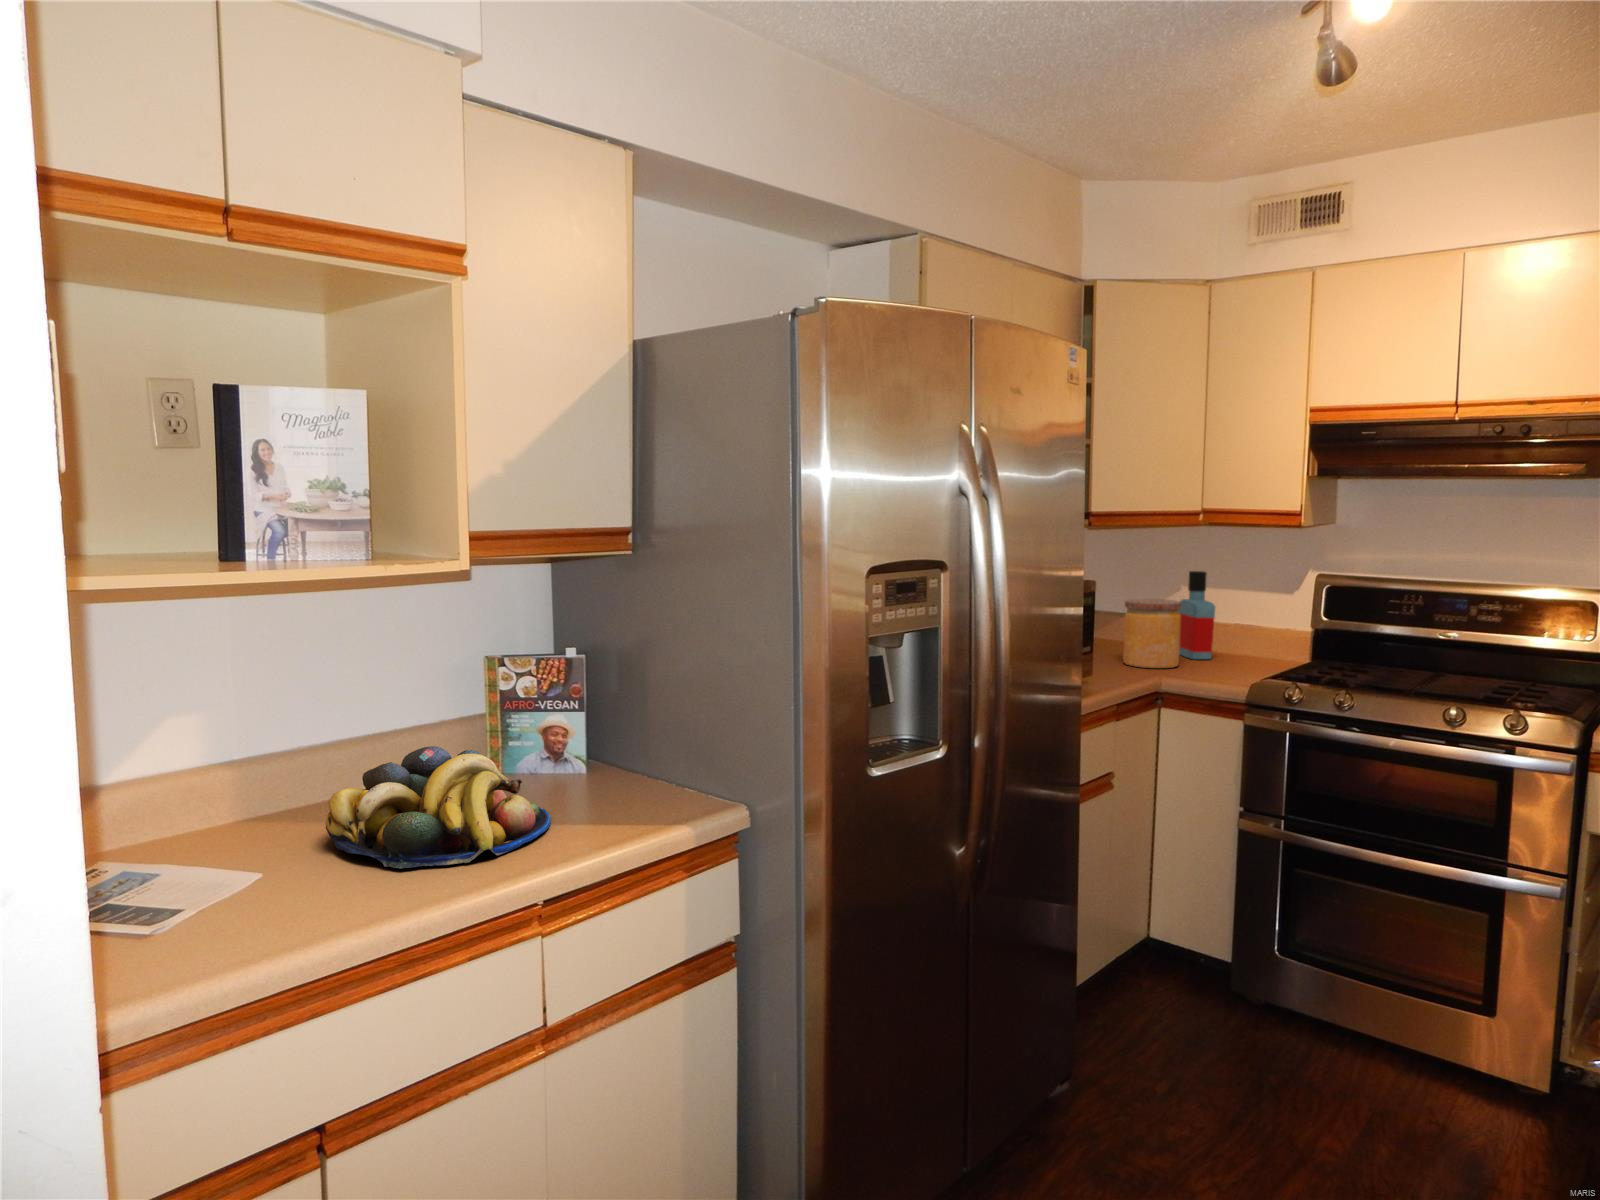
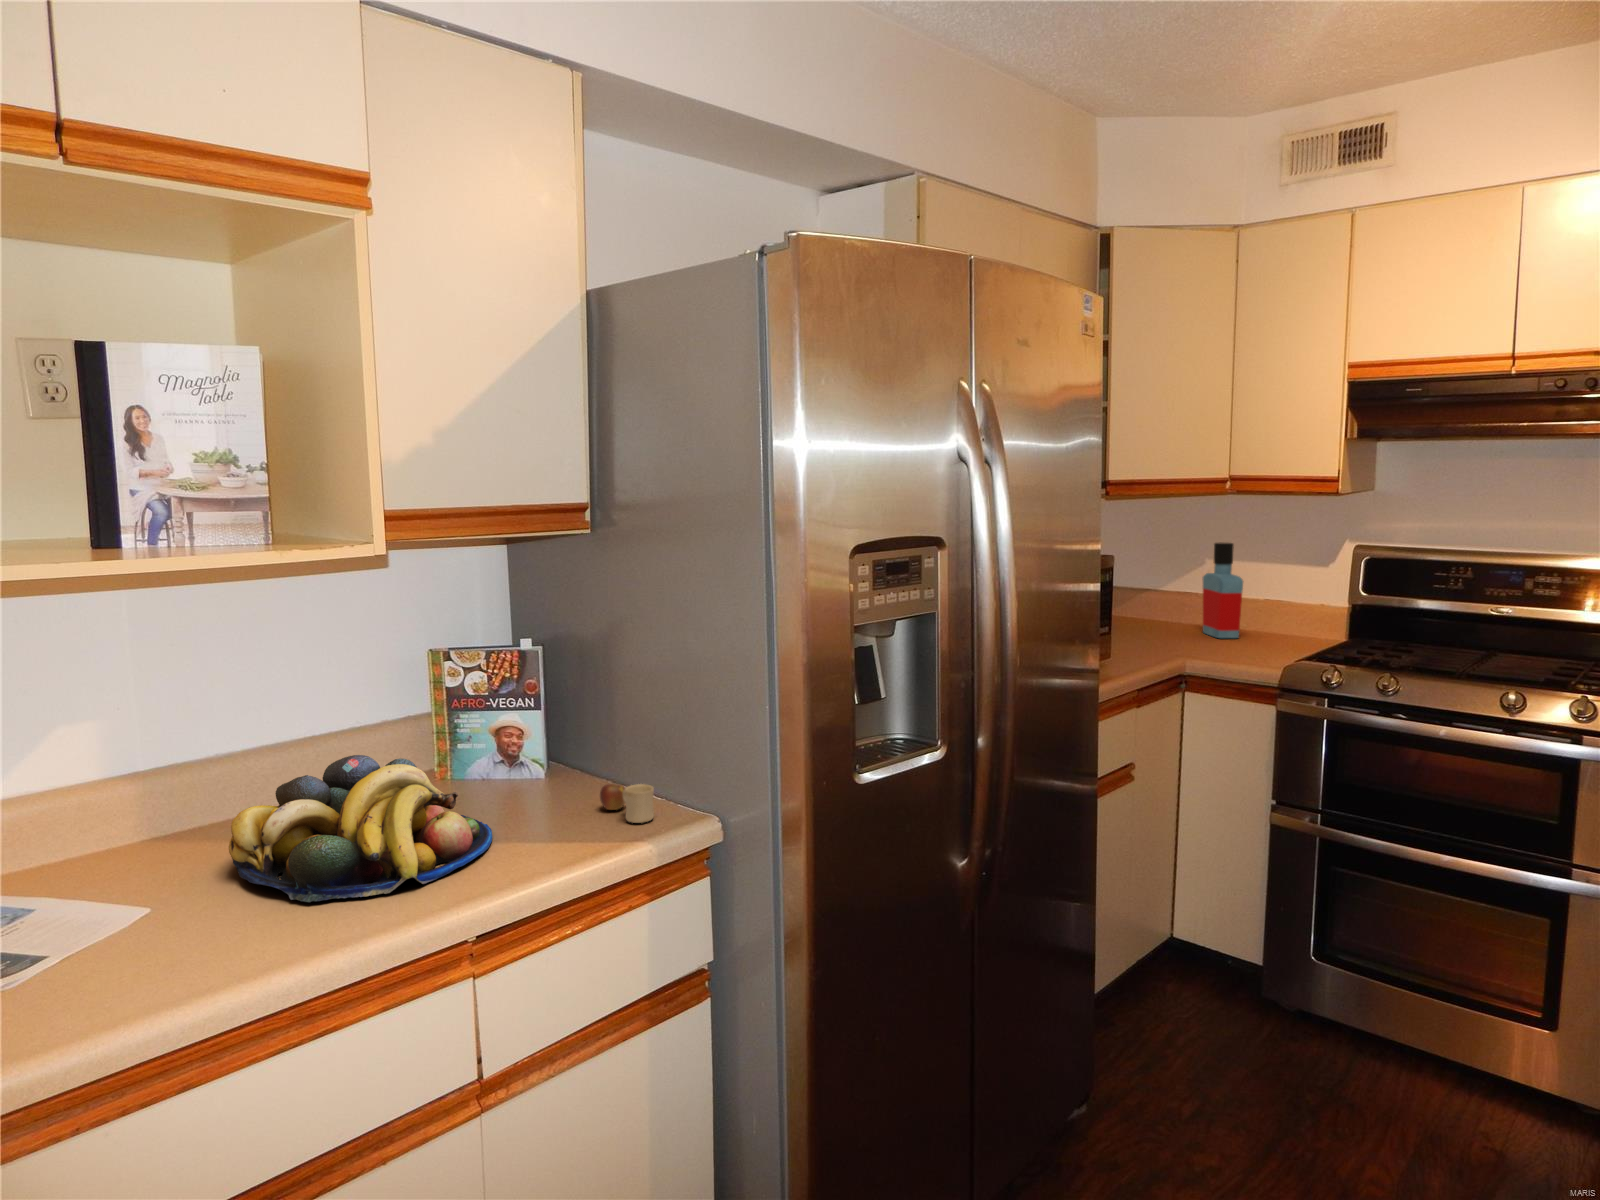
jar: present [1123,599,1181,668] -> none [1143,573,1207,649]
mug: none [642,776,691,809] -> present [600,784,654,823]

